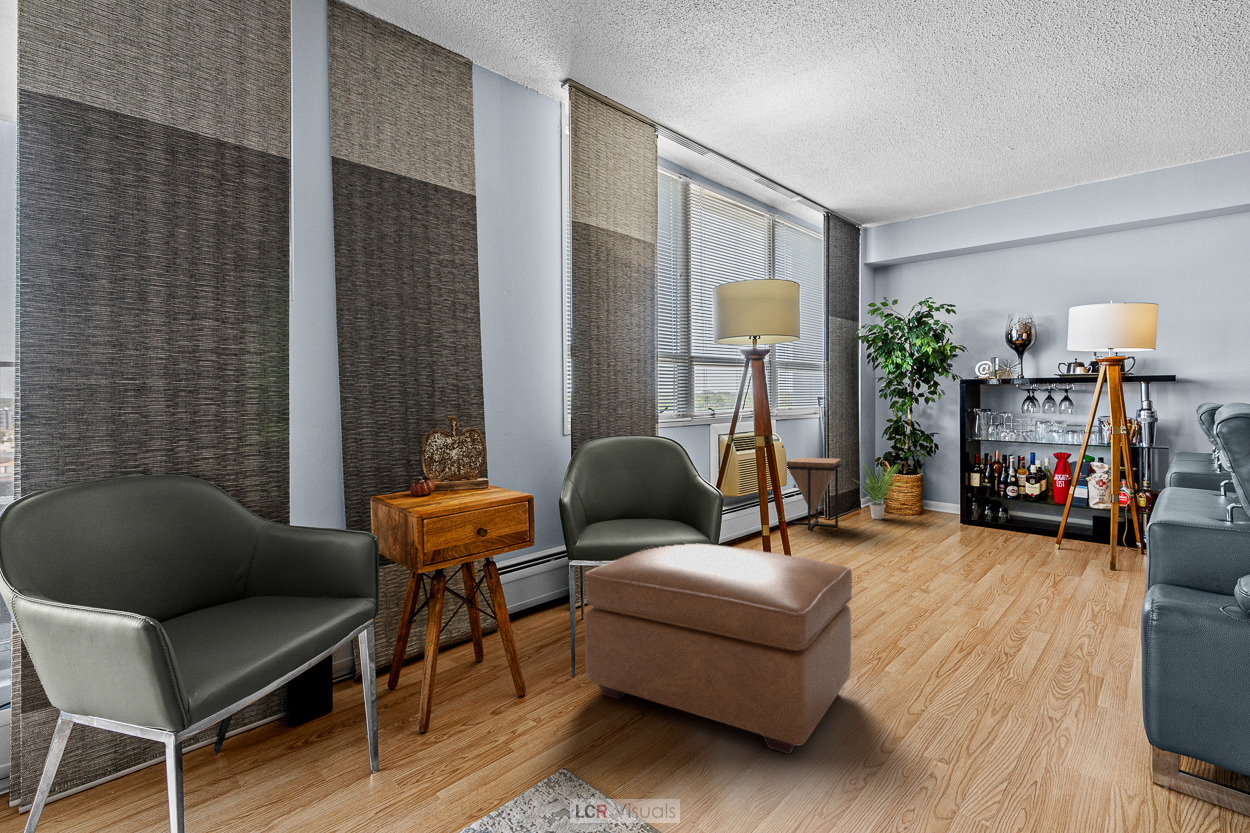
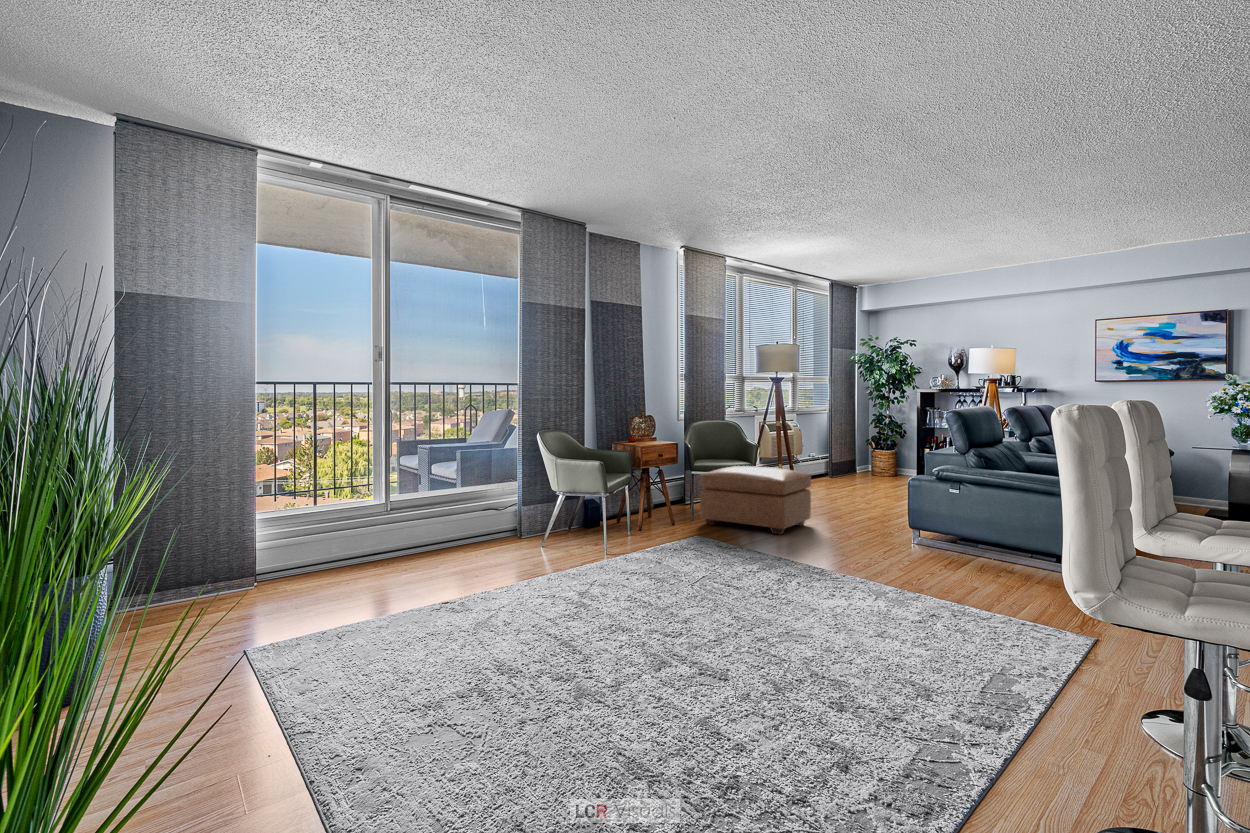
side table: present [785,458,841,530] -> none [802,438,840,482]
potted plant: present [856,465,900,519] -> none [846,442,883,478]

